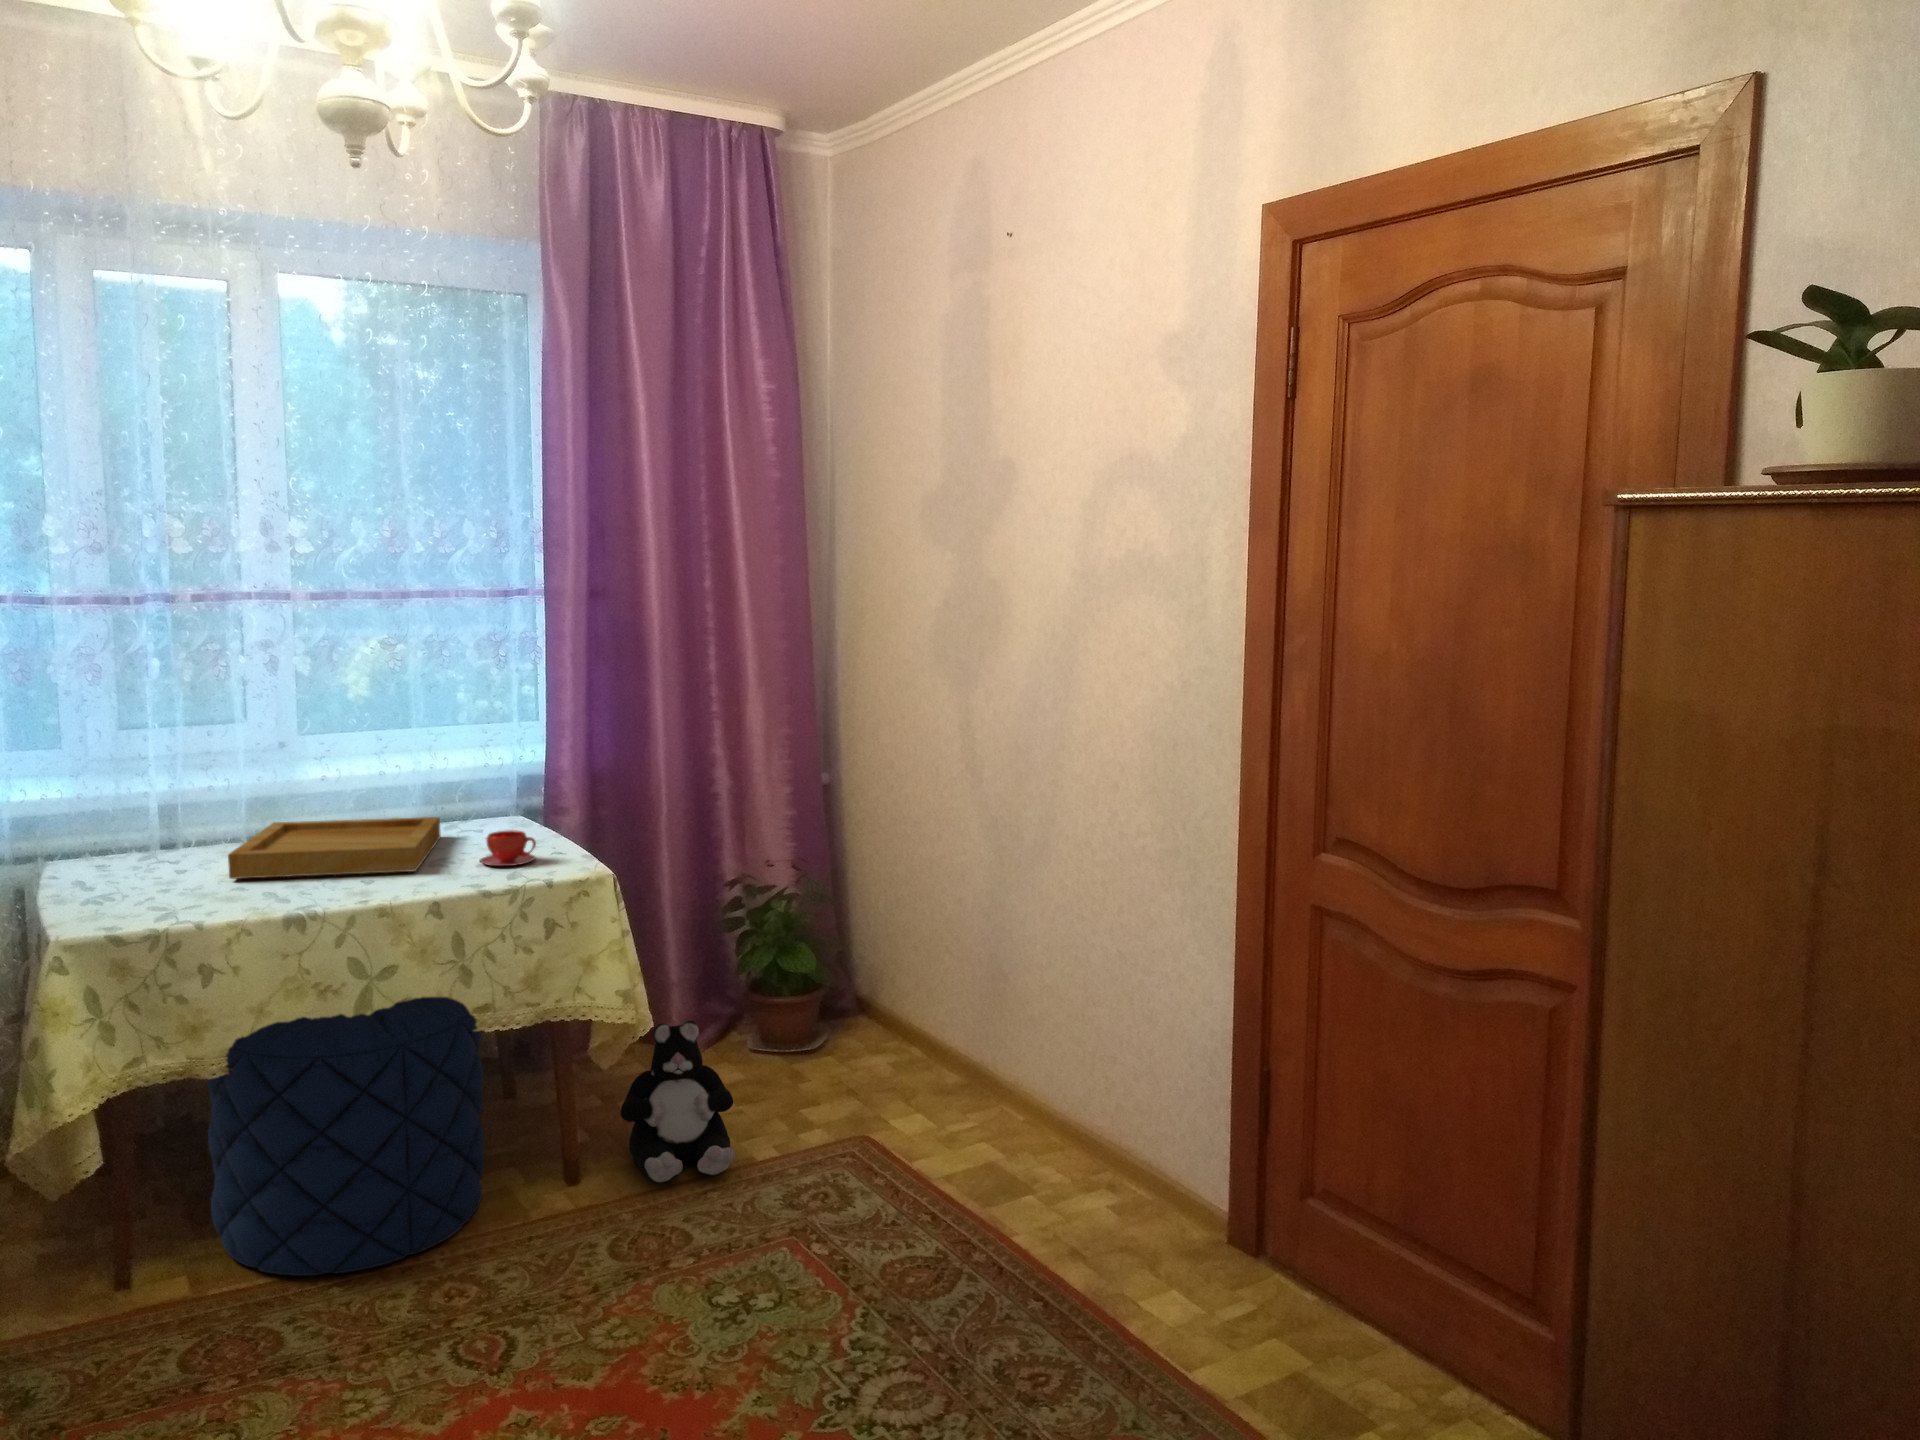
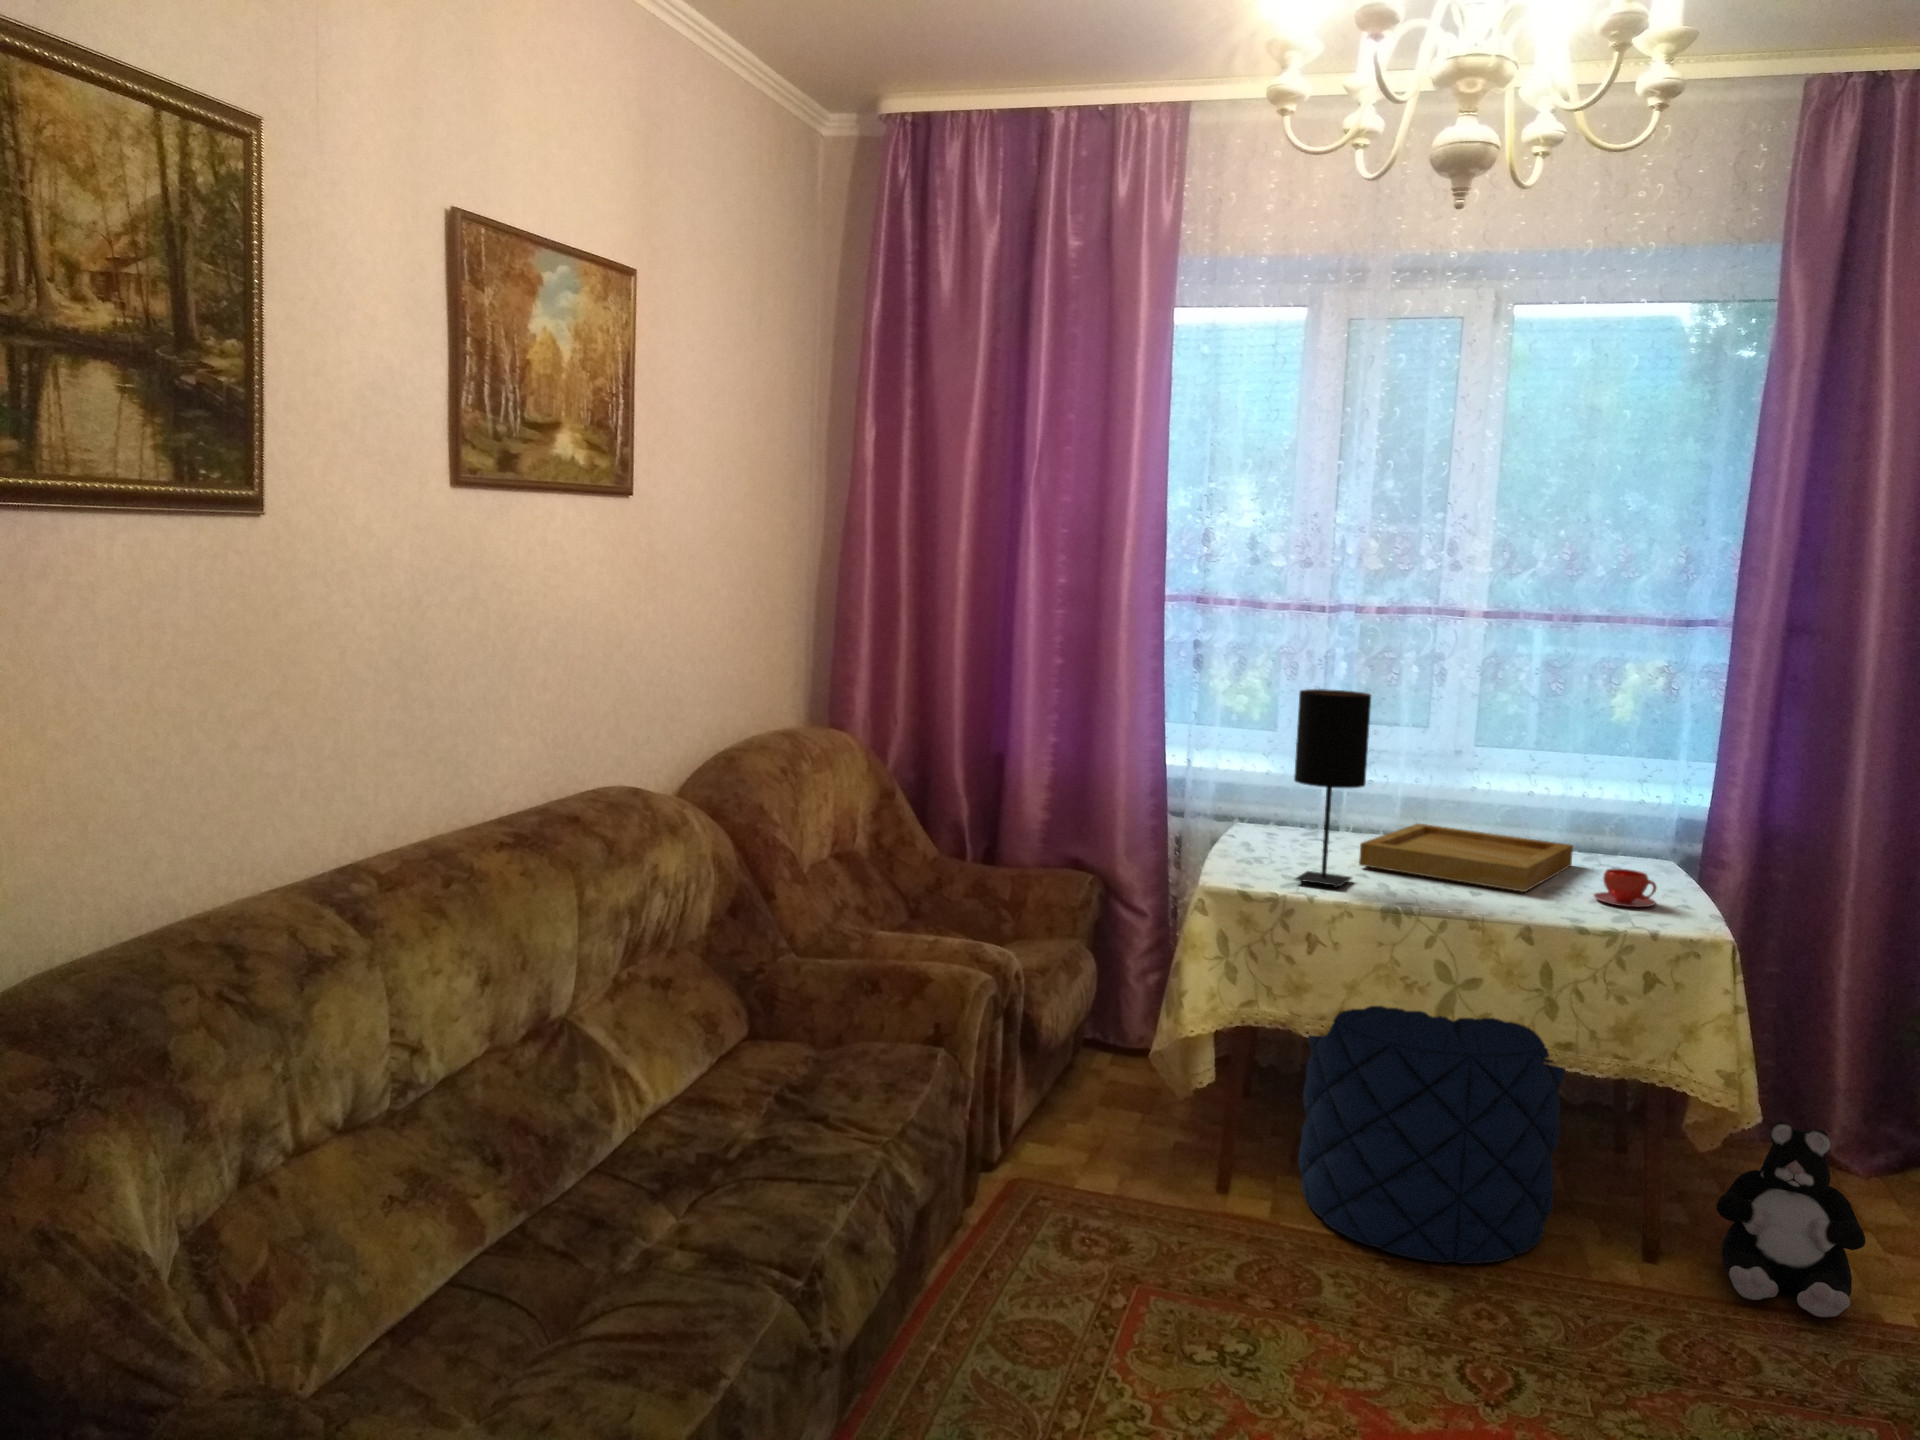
table lamp: none [142,689,236,912] -> present [1294,689,1371,888]

